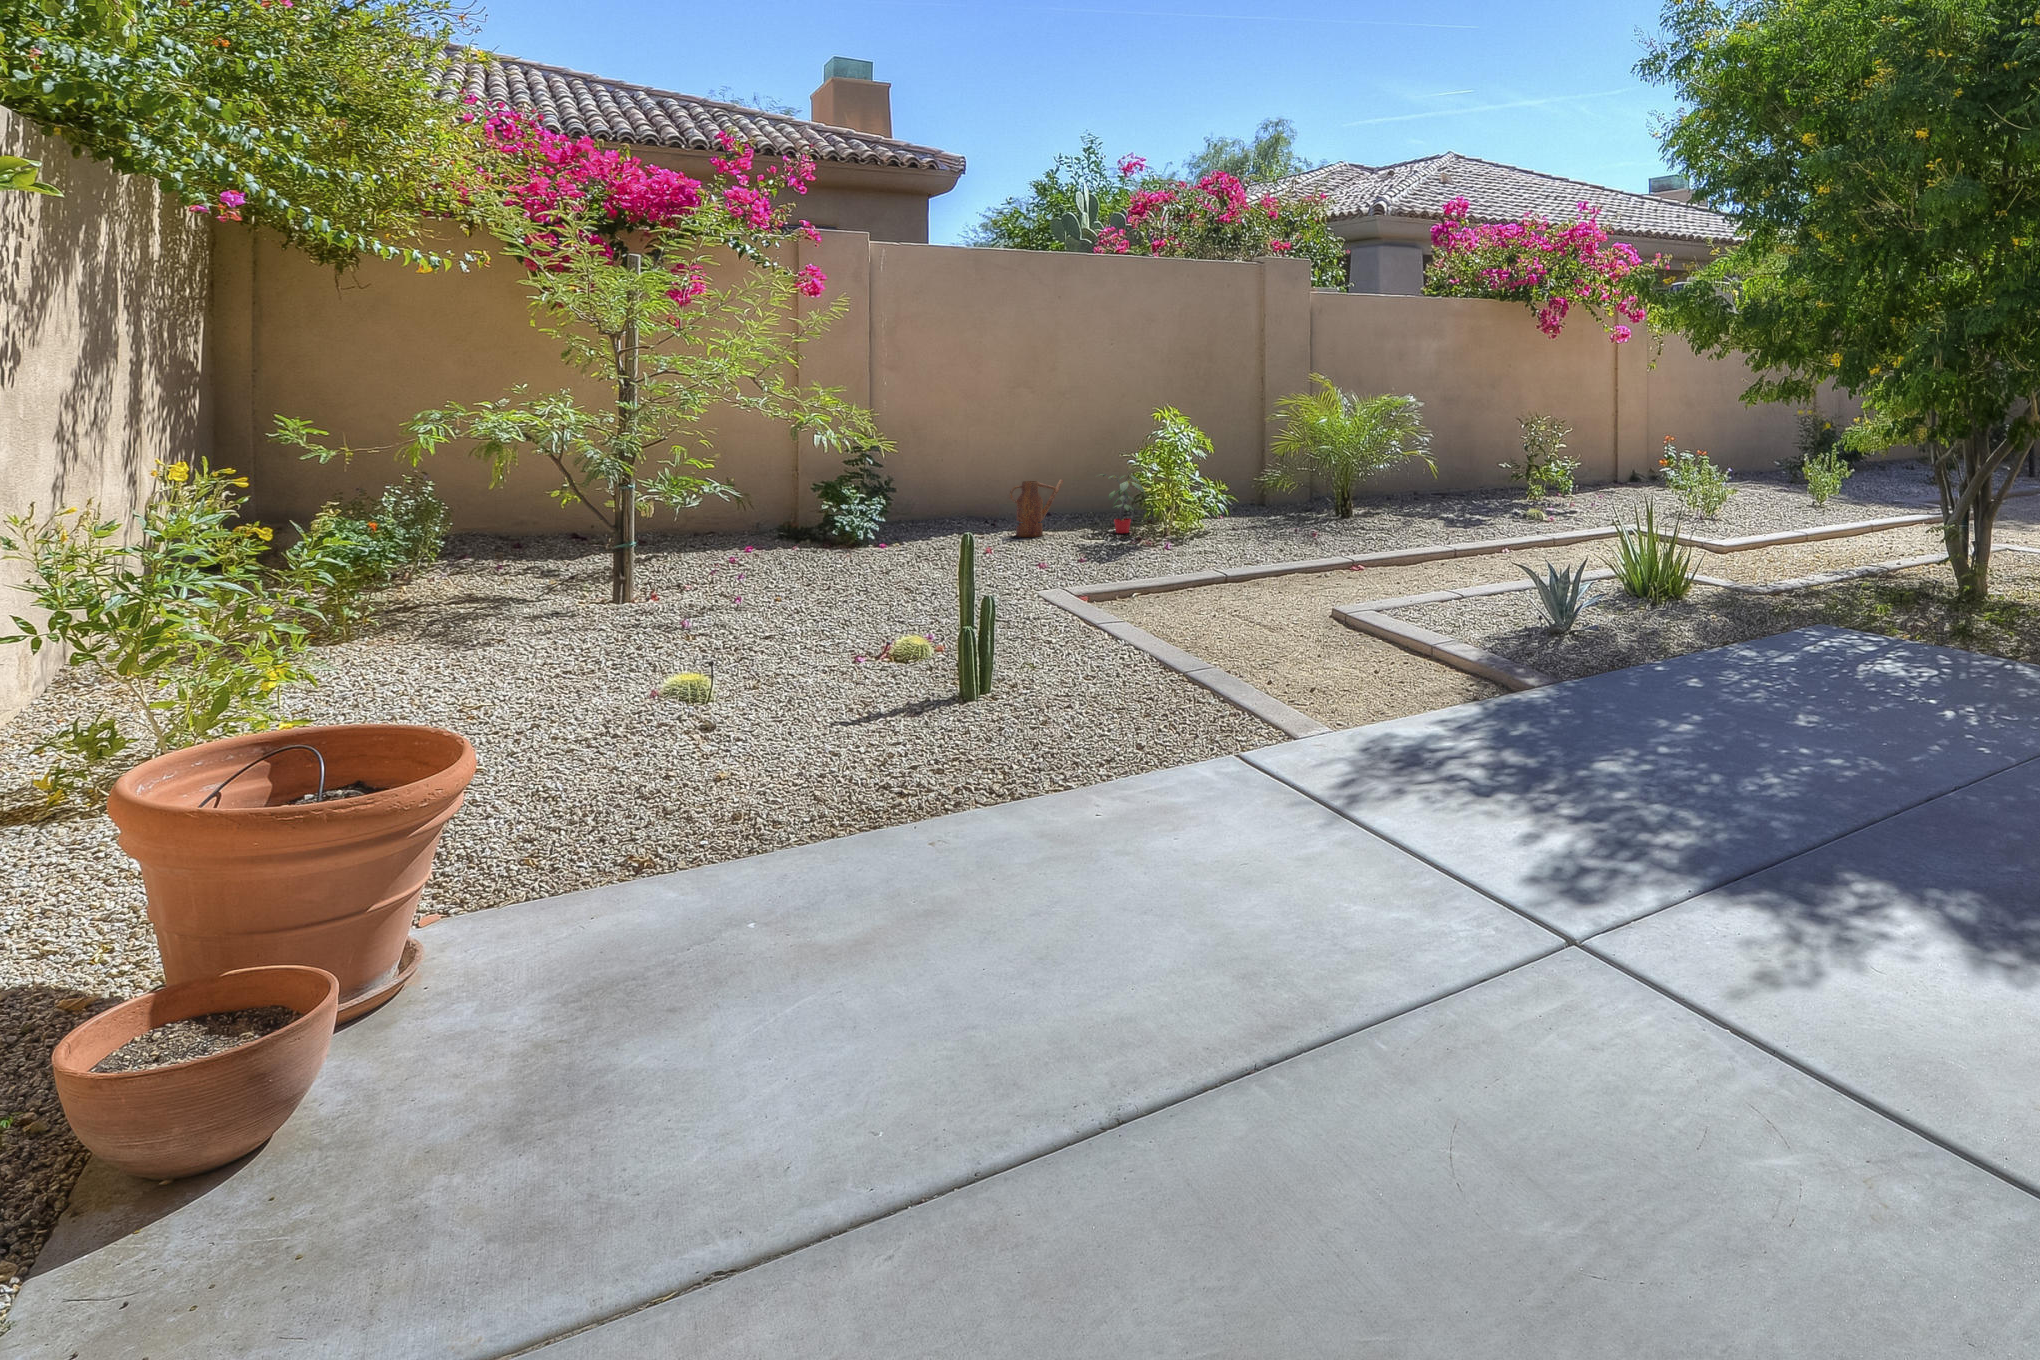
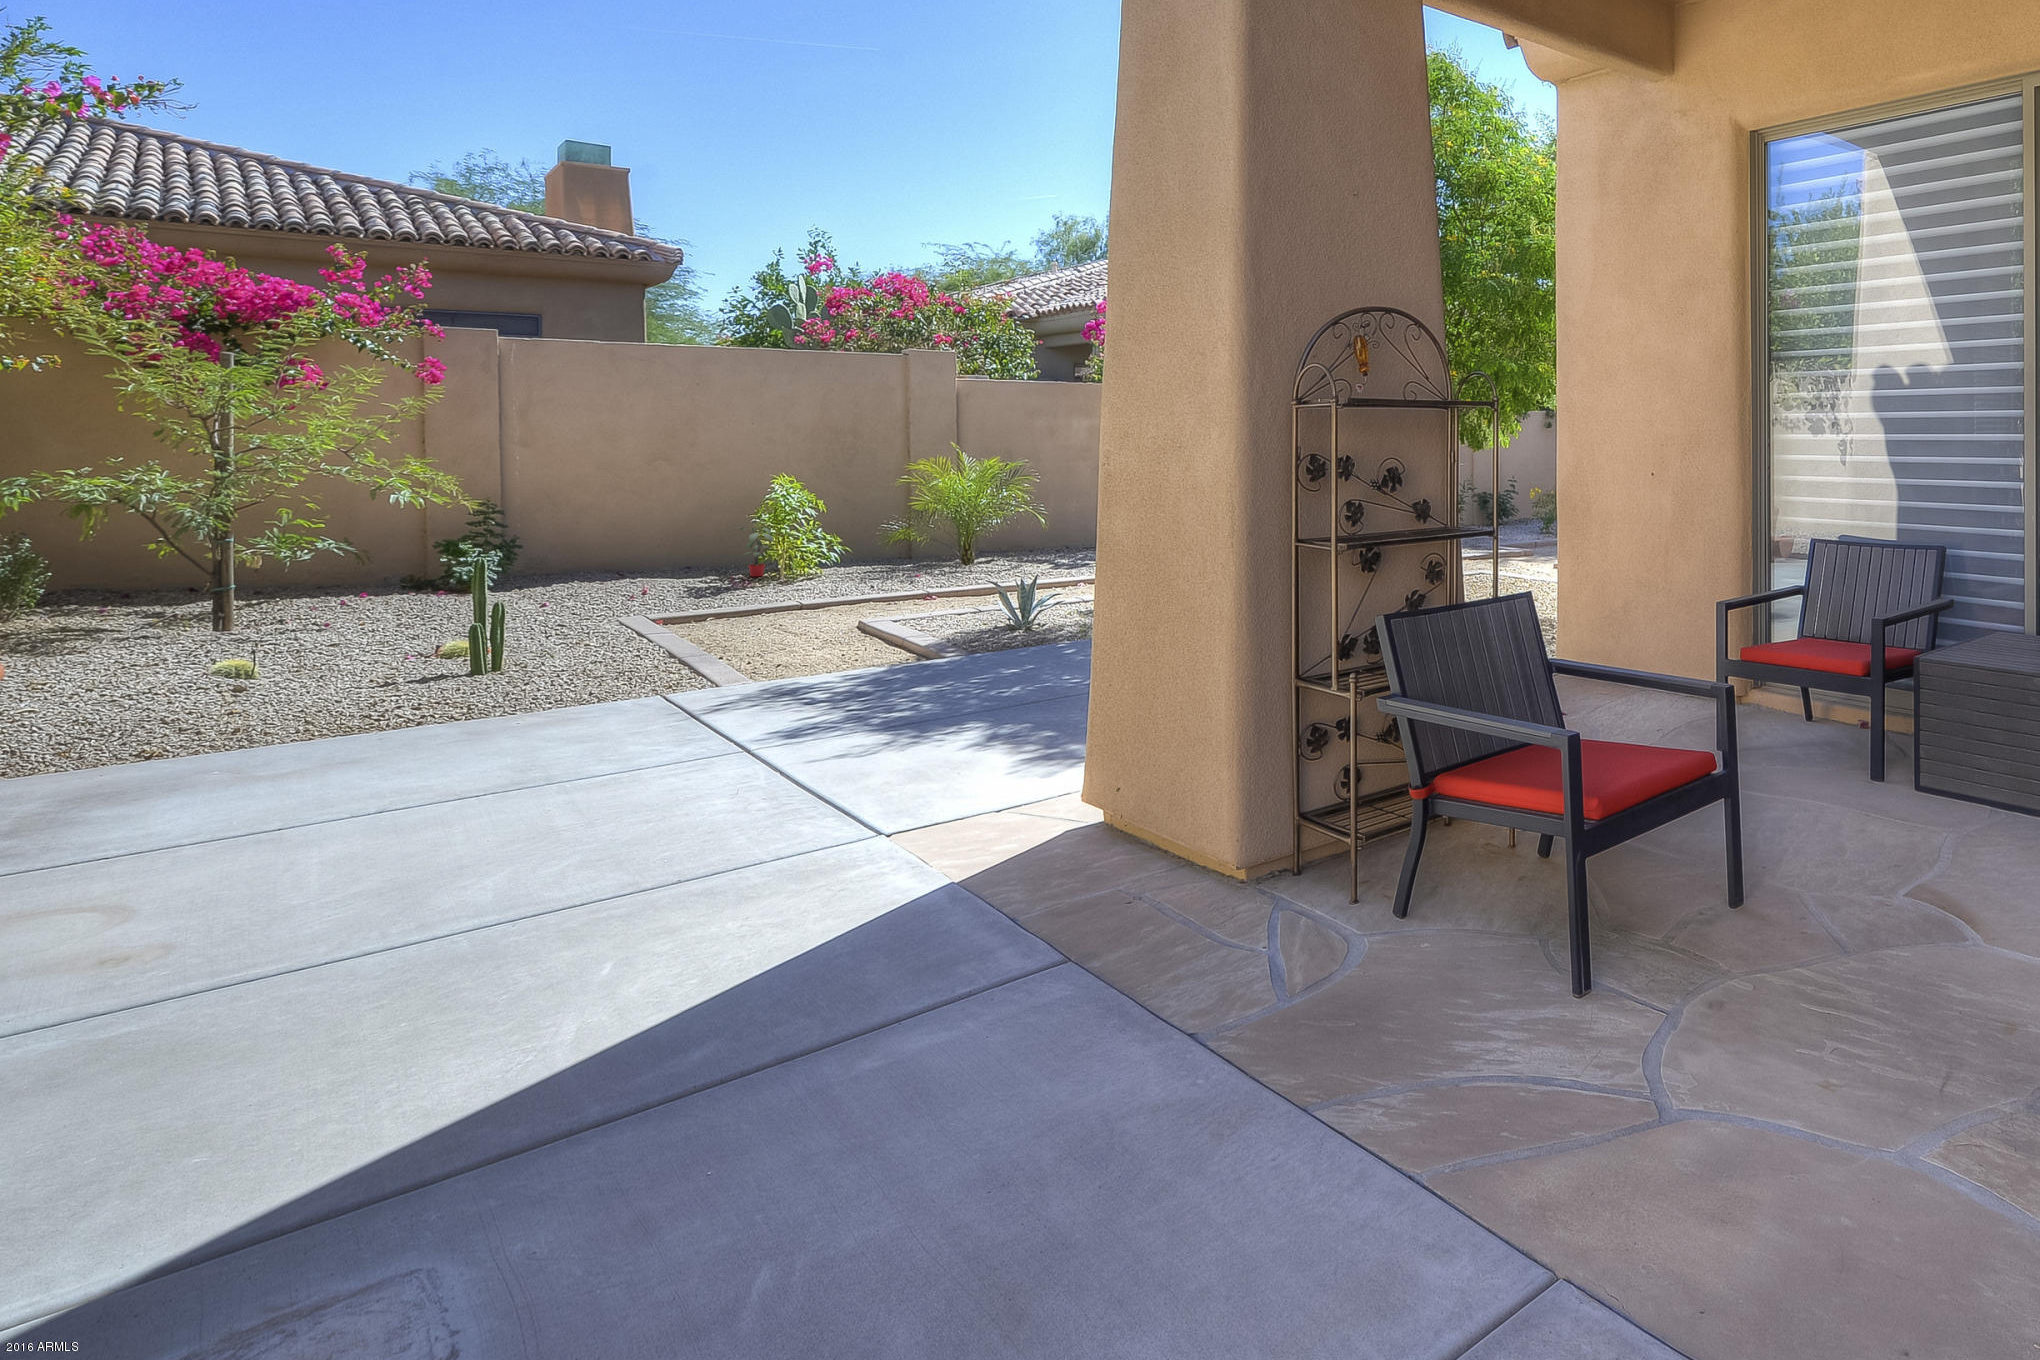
watering can: present [1010,479,1064,537] -> none [645,532,701,582]

